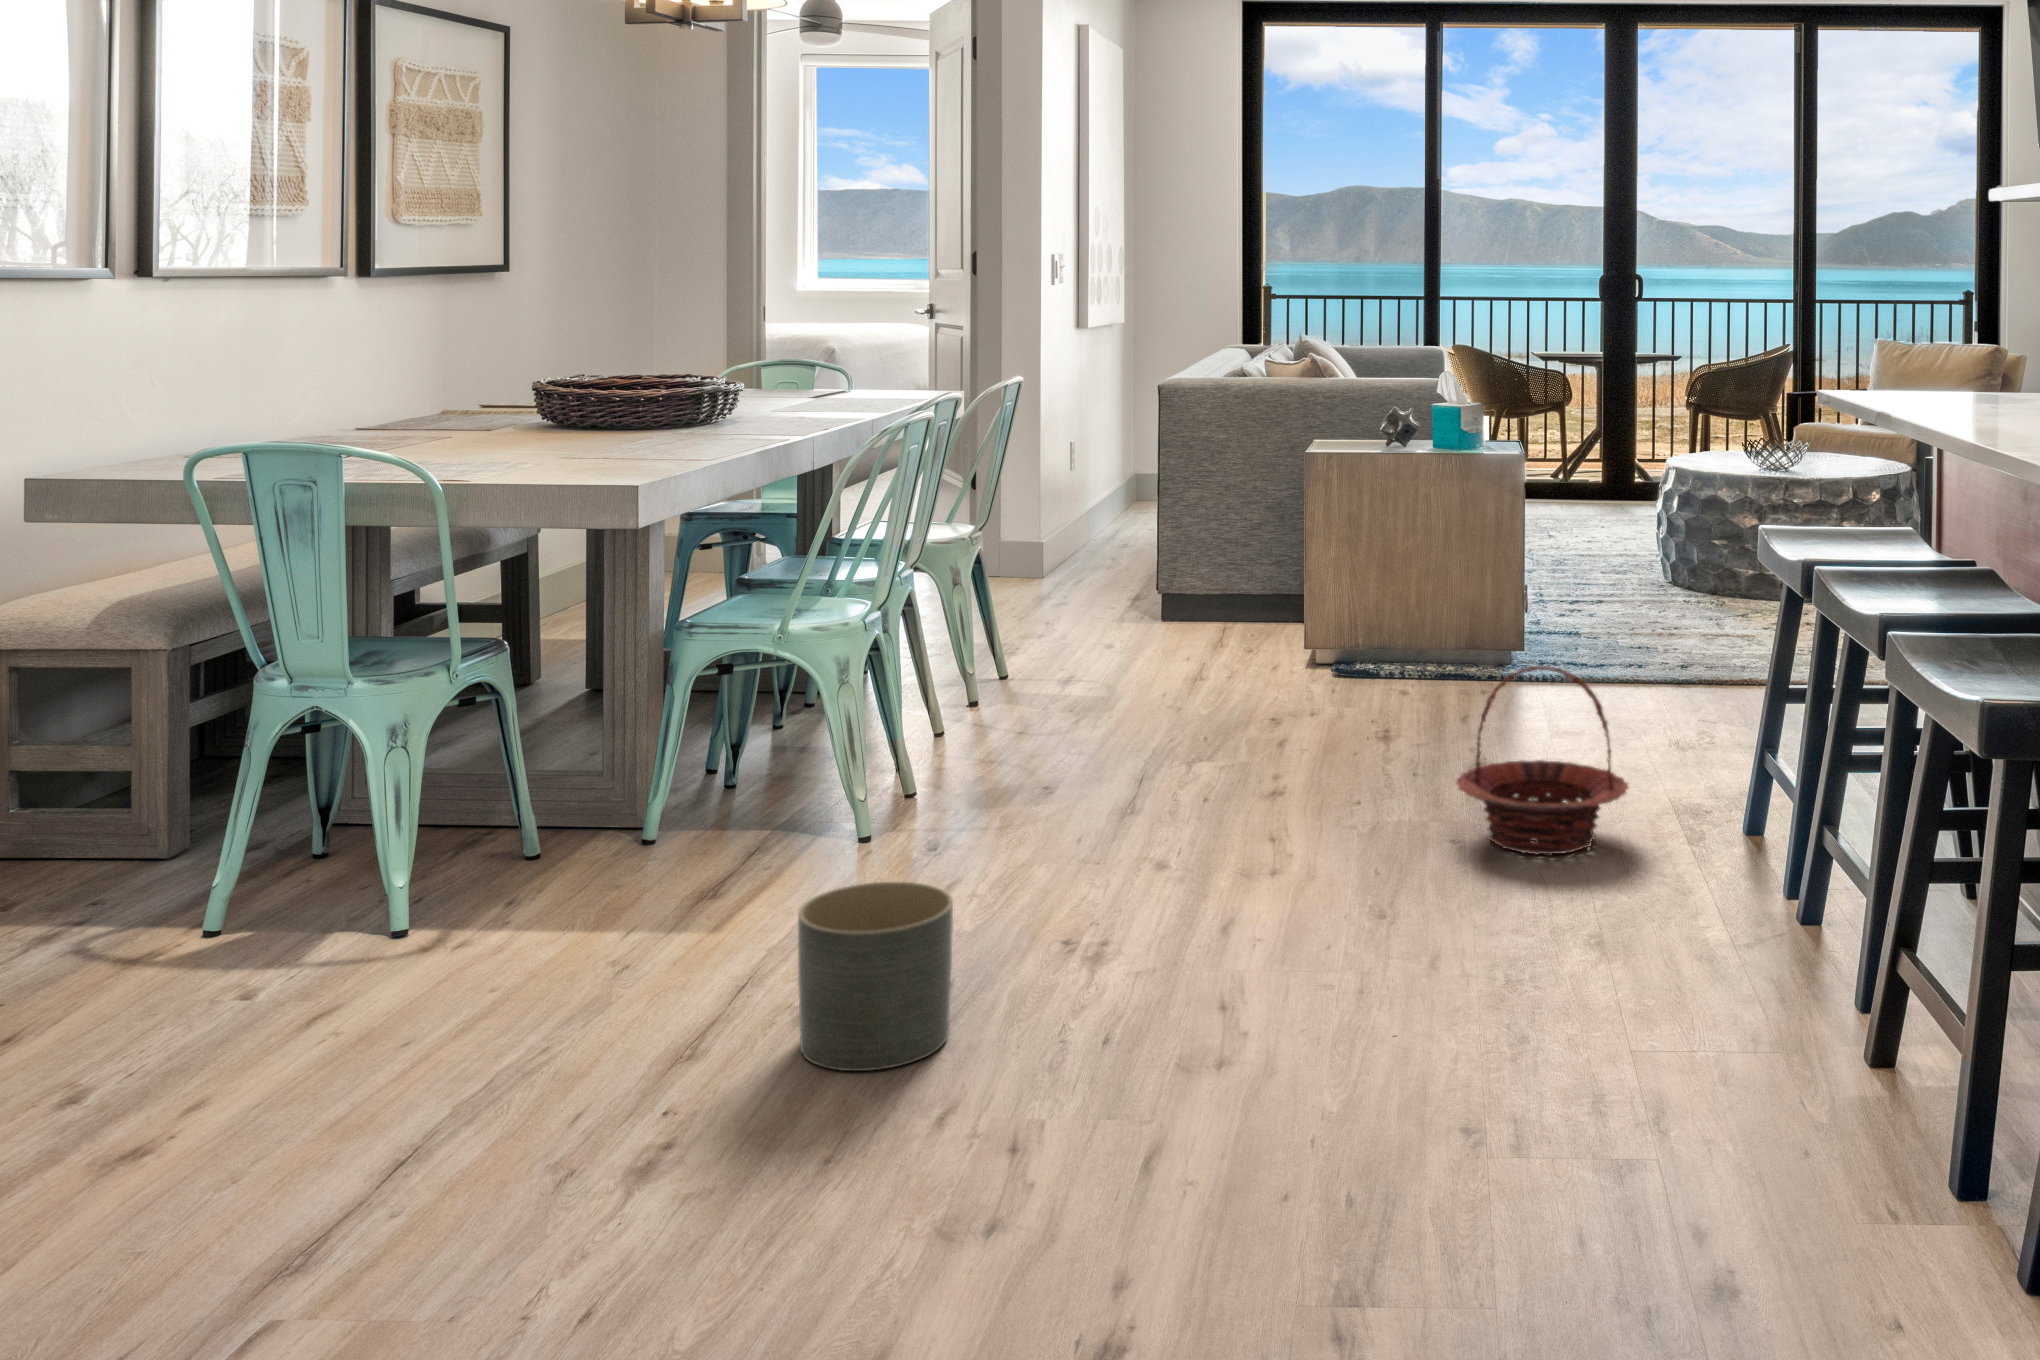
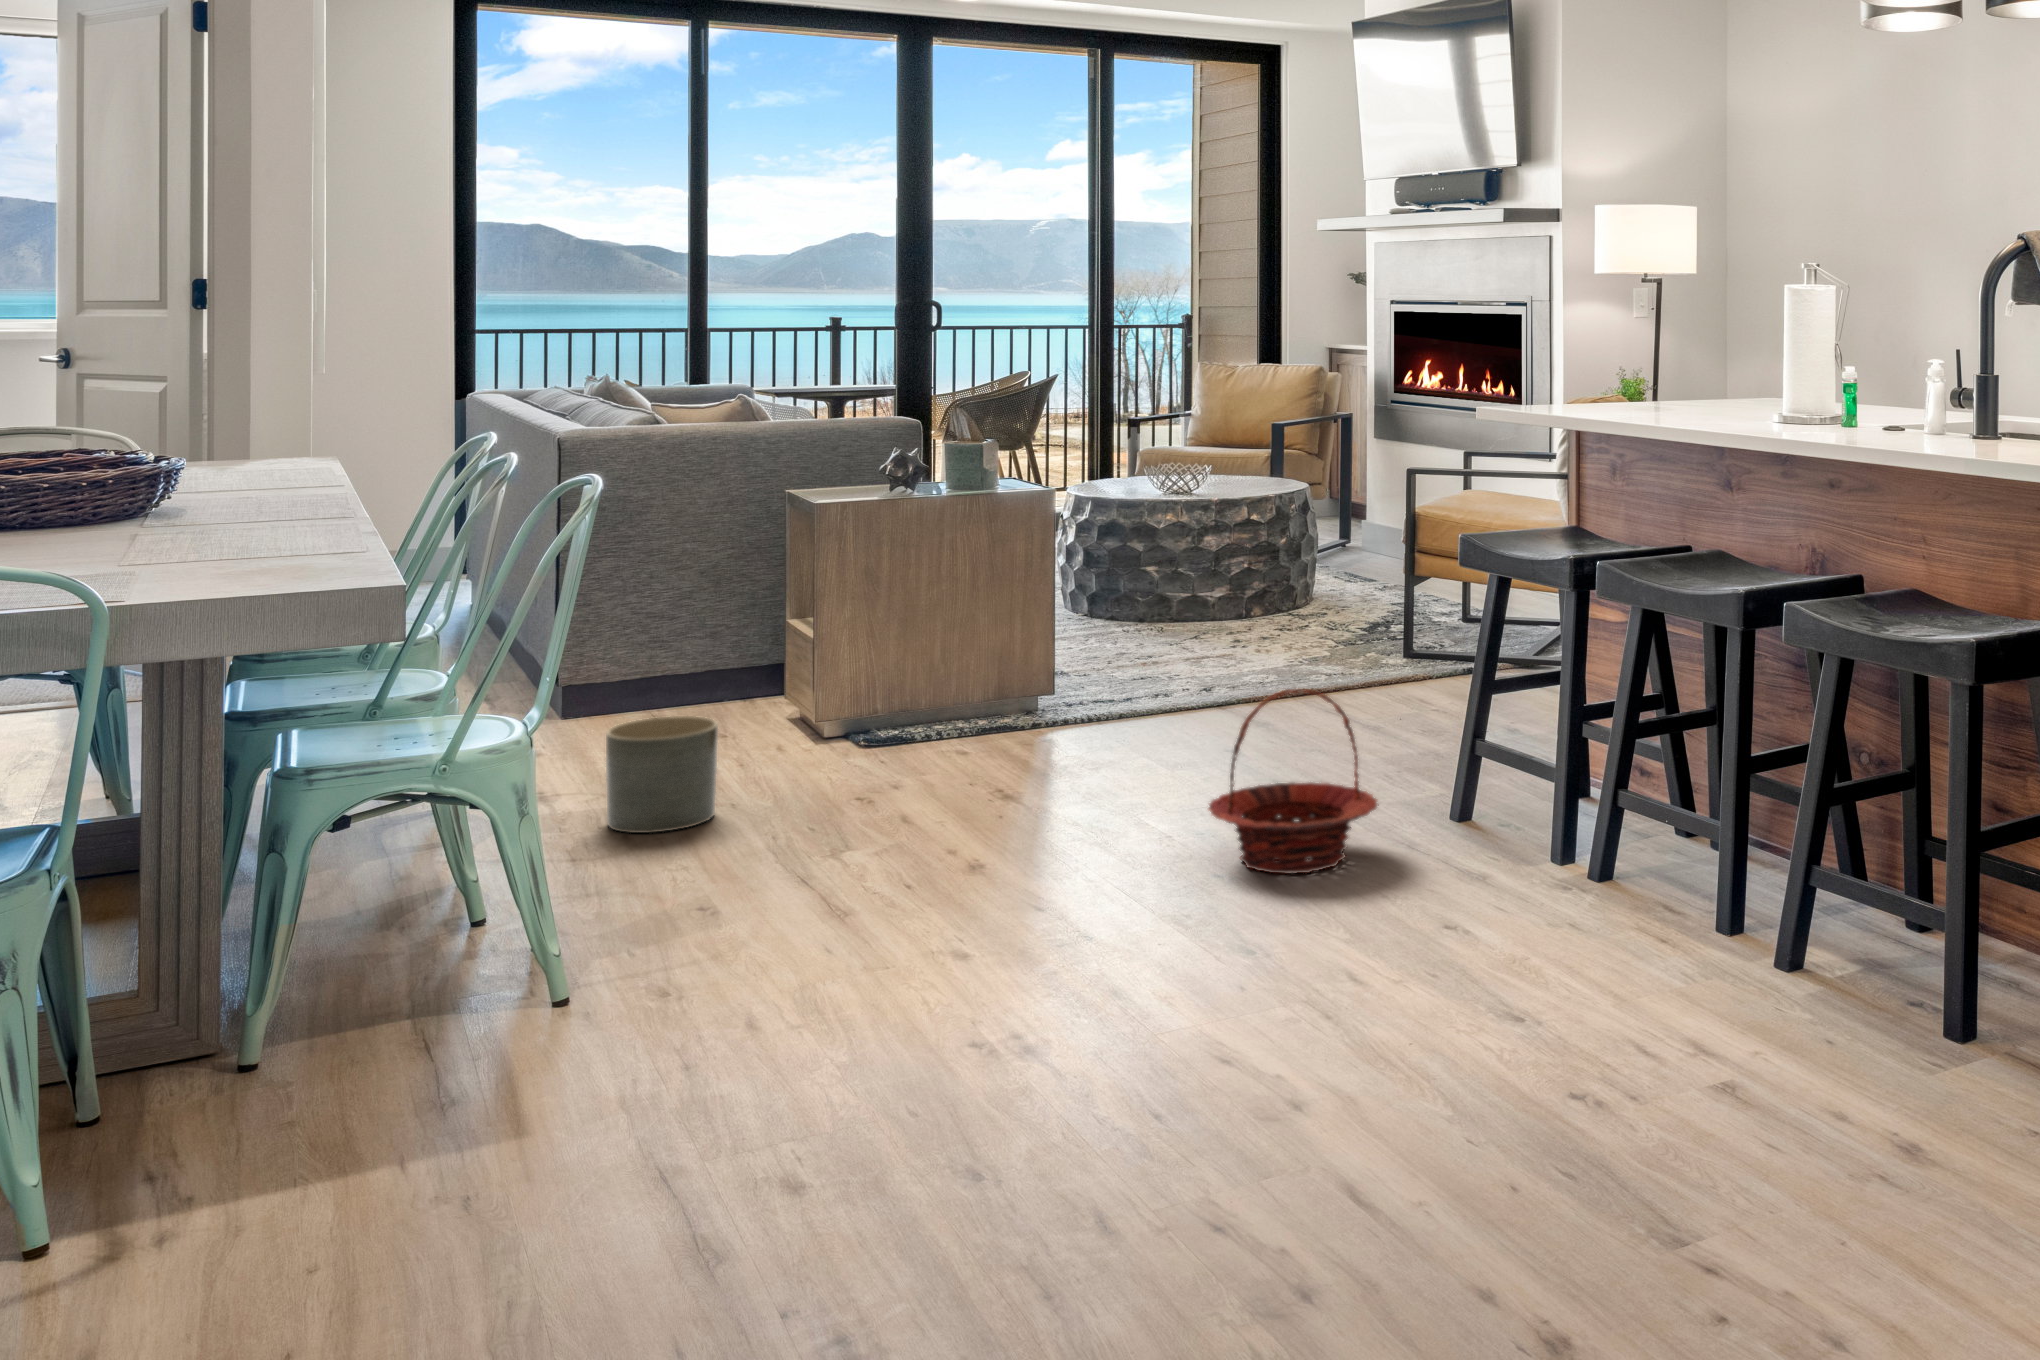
planter: present [798,881,953,1071] -> present [606,716,718,833]

